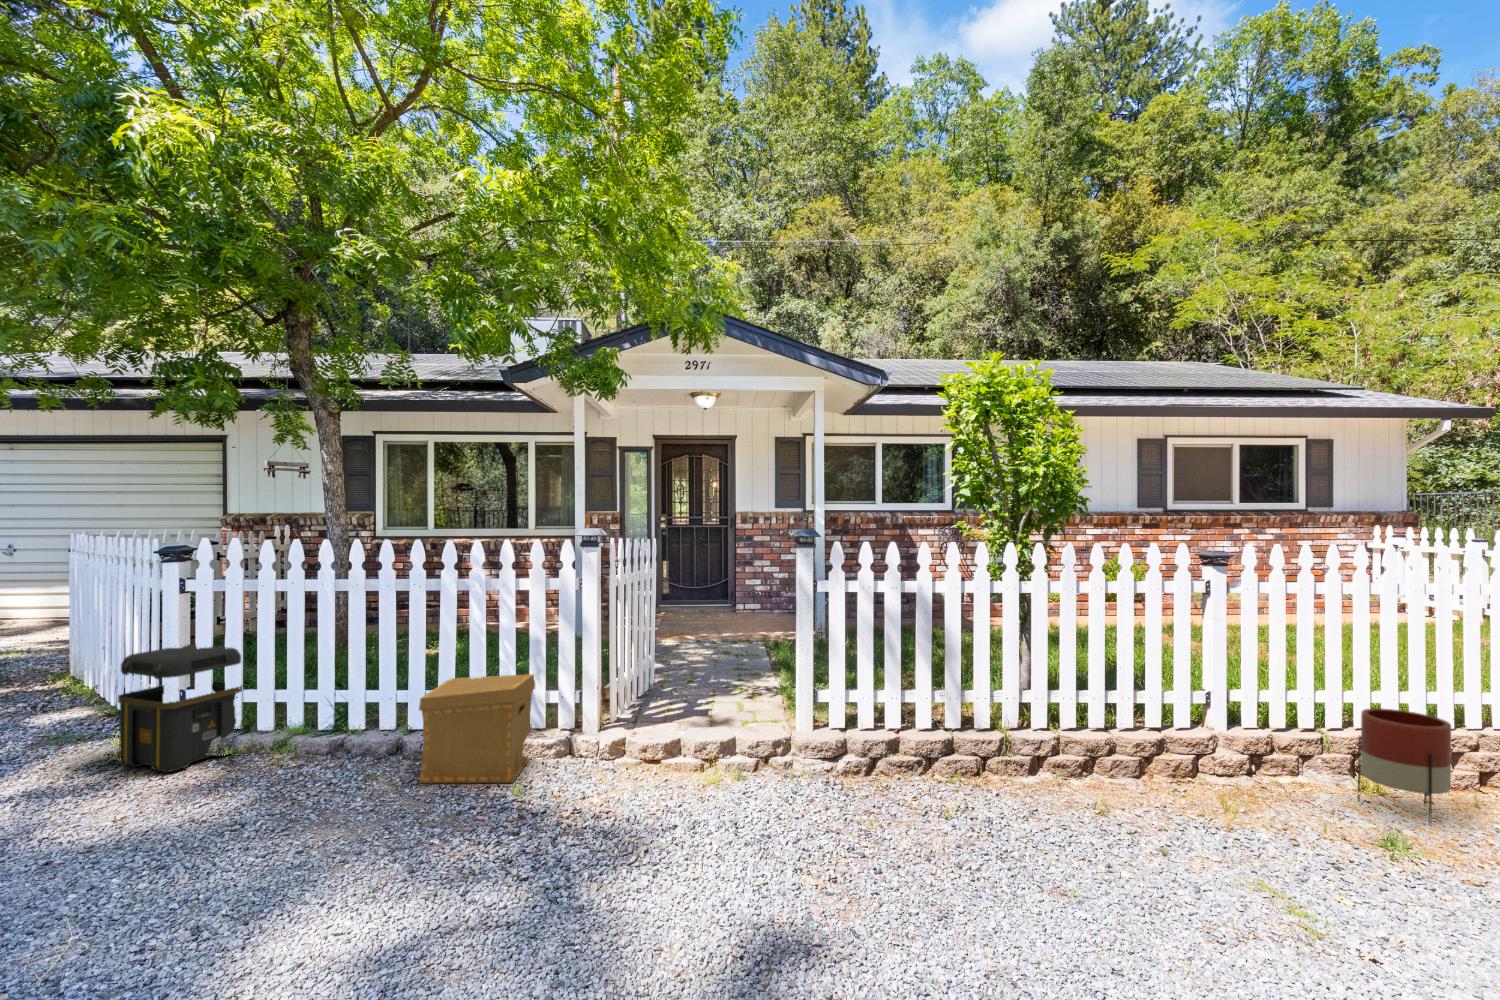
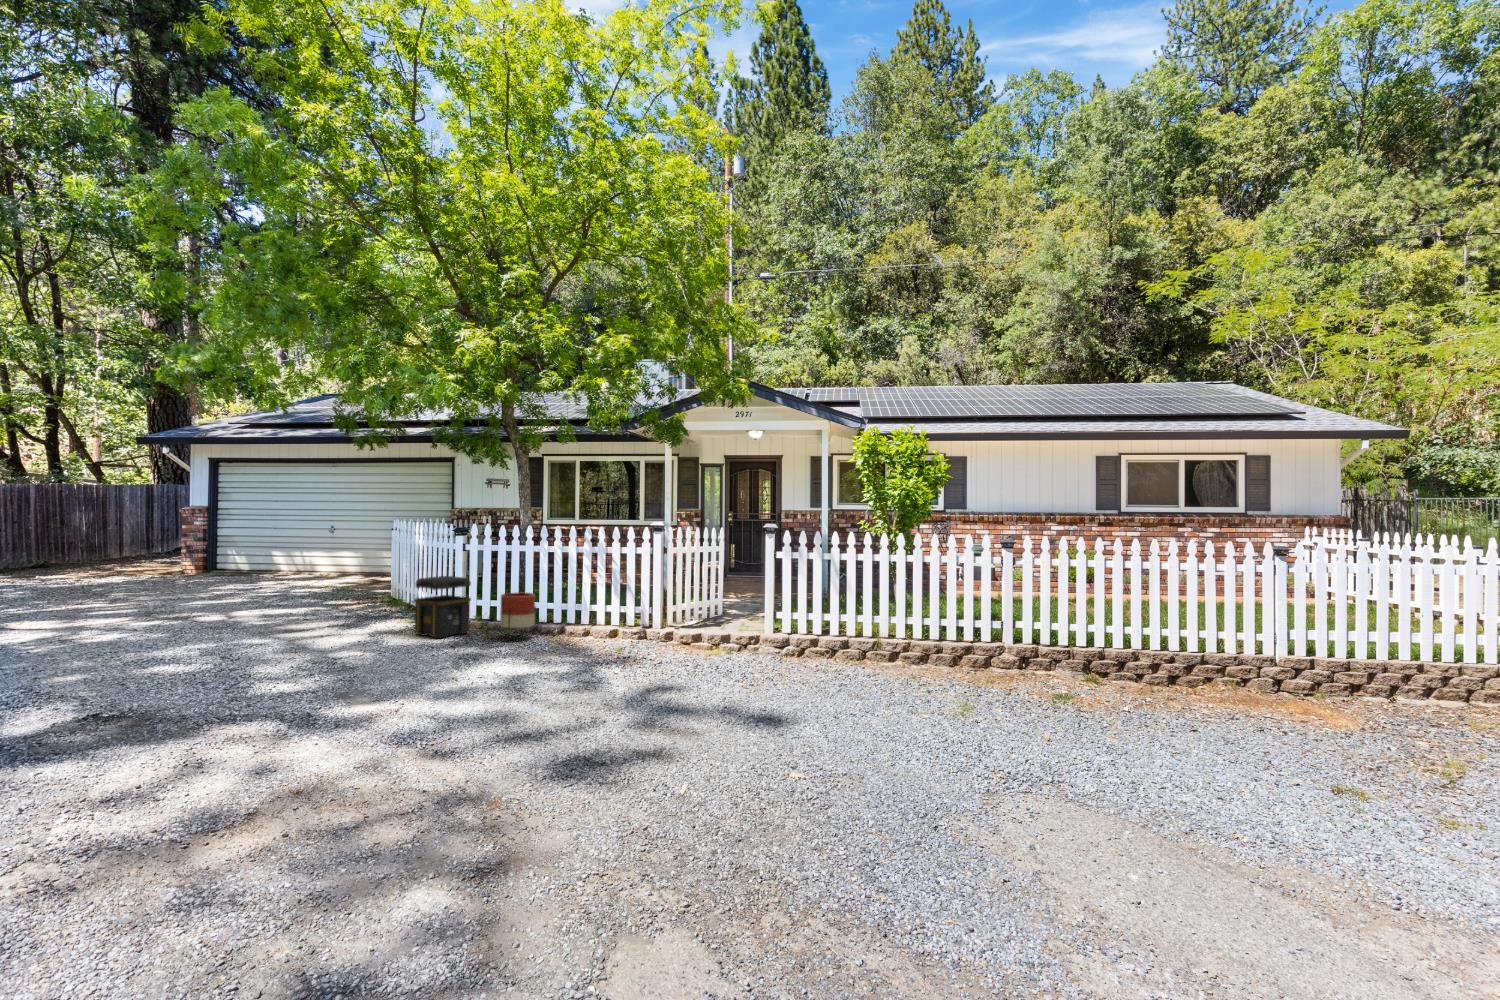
cardboard box: present [419,674,536,783] -> none [559,597,621,650]
planter: present [1358,708,1451,825] -> present [500,592,536,636]

